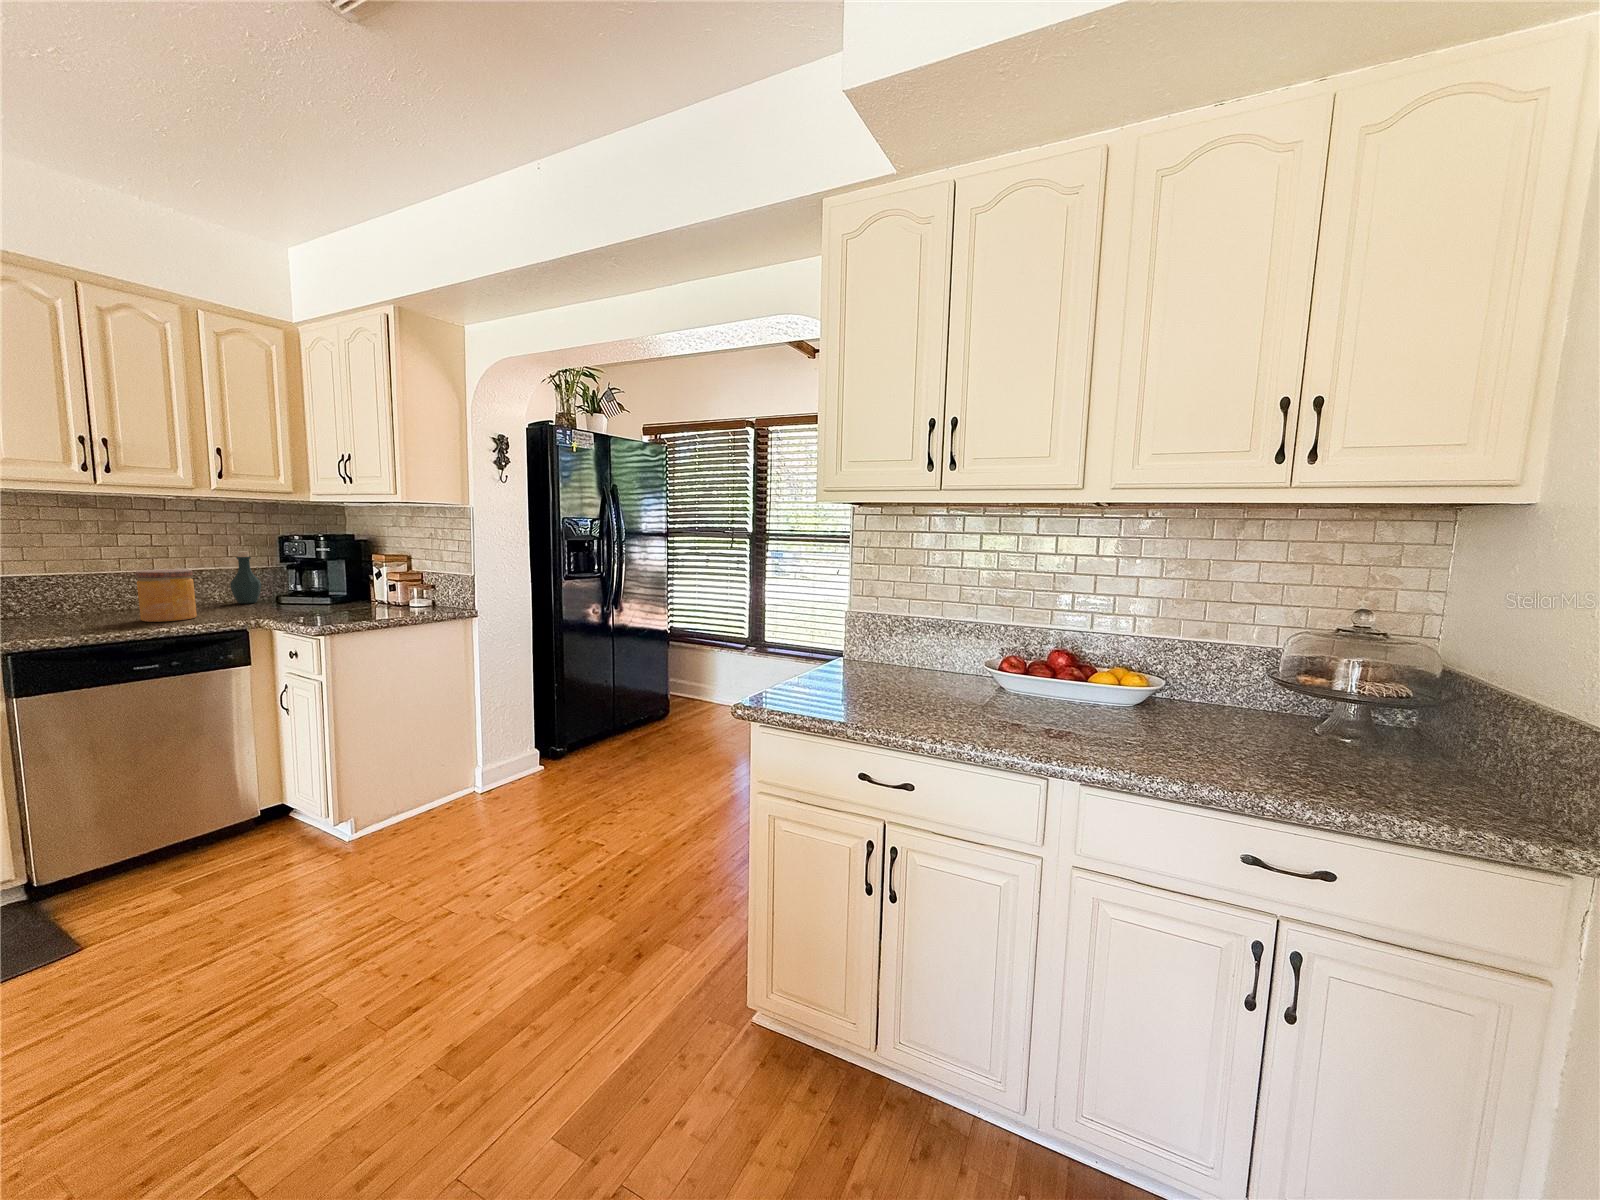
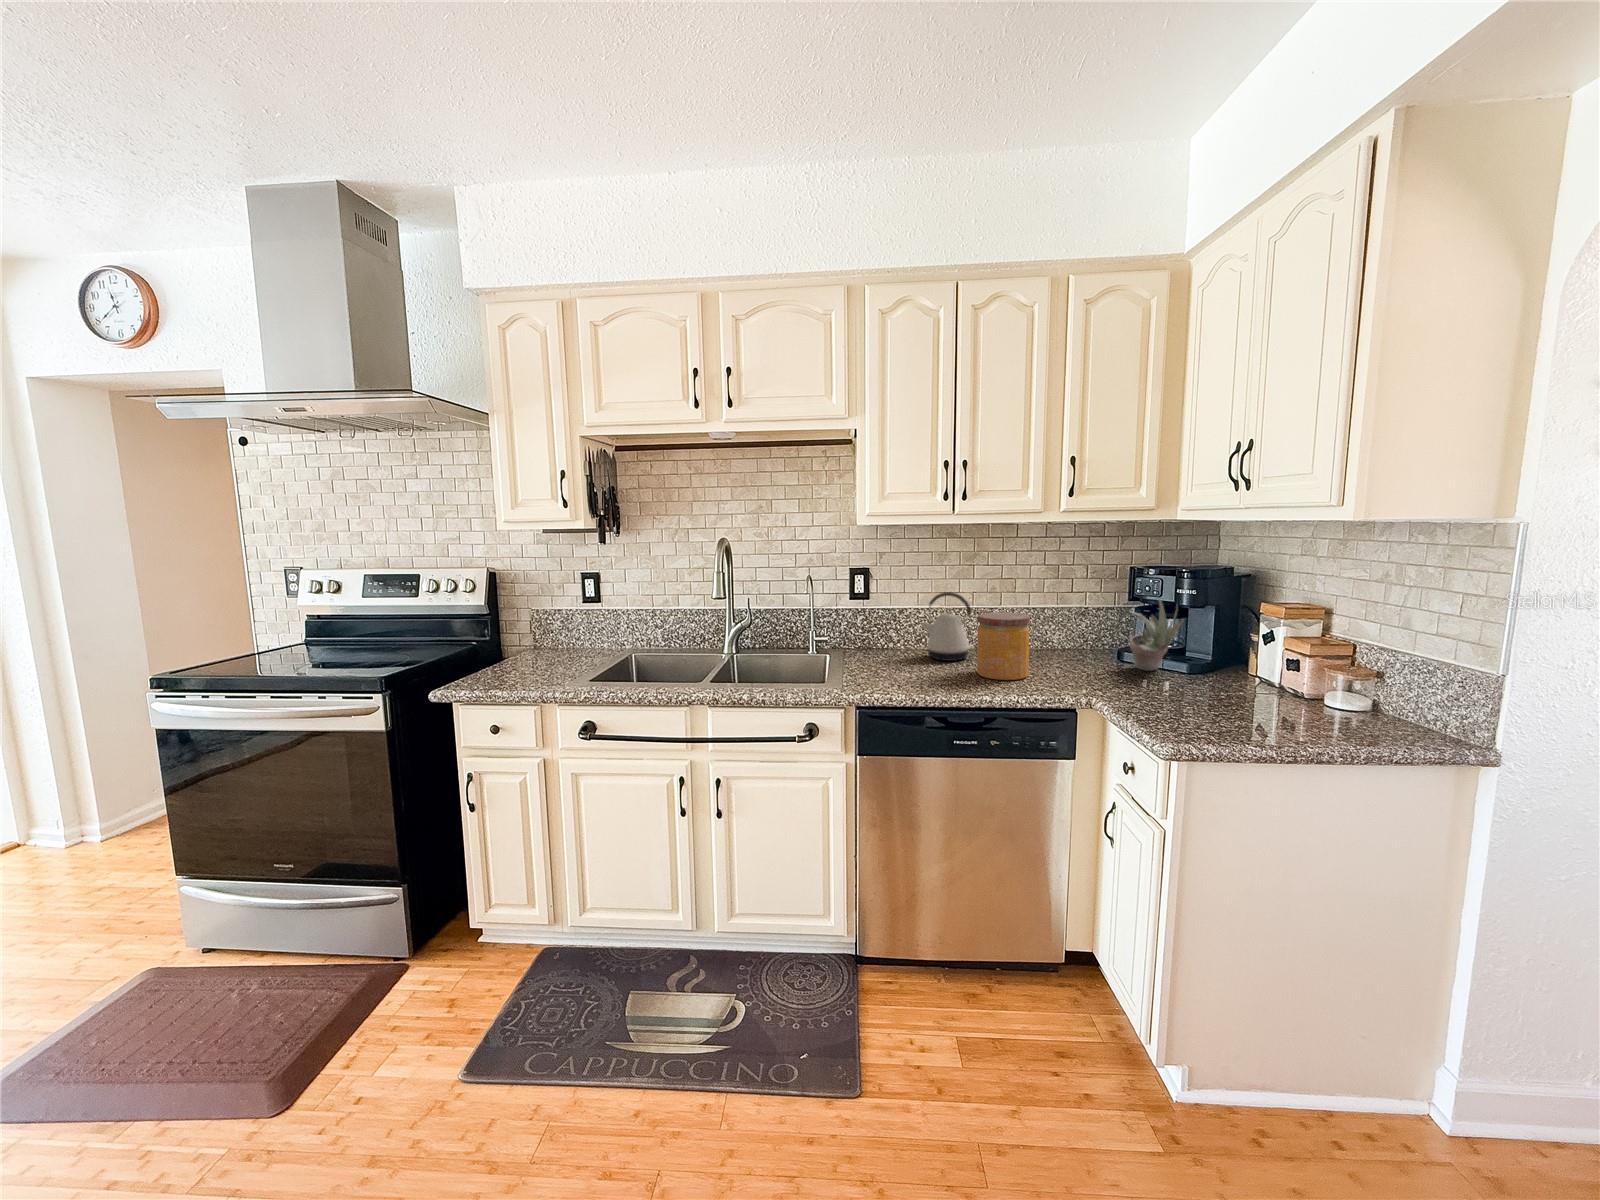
bottle: present [230,551,261,603] -> none [1071,587,1104,655]
succulent plant: none [281,554,324,605] -> present [1130,598,1184,671]
kettle: none [54,557,128,619] -> present [921,592,973,661]

